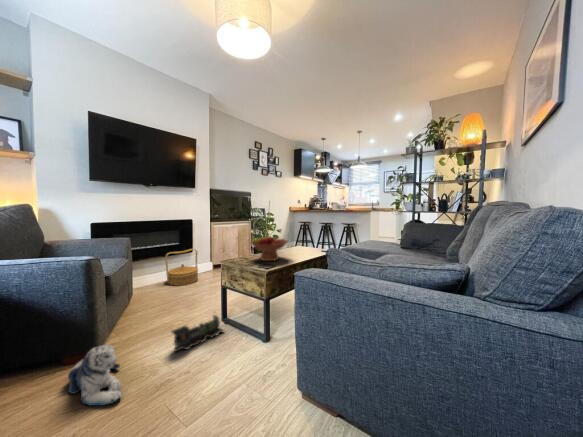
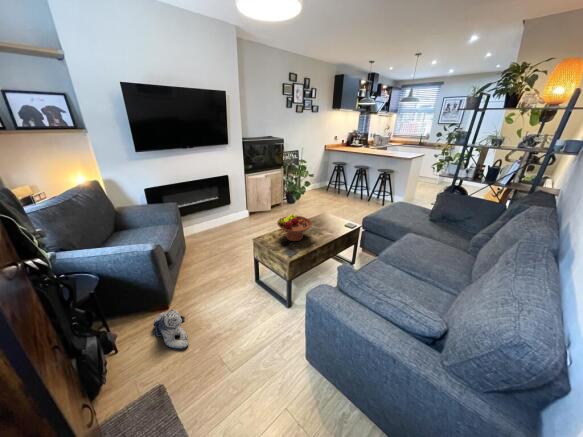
woven basket: present [165,249,198,285] -> none [208,202,237,235]
toy train: present [172,315,224,352] -> none [217,279,257,309]

